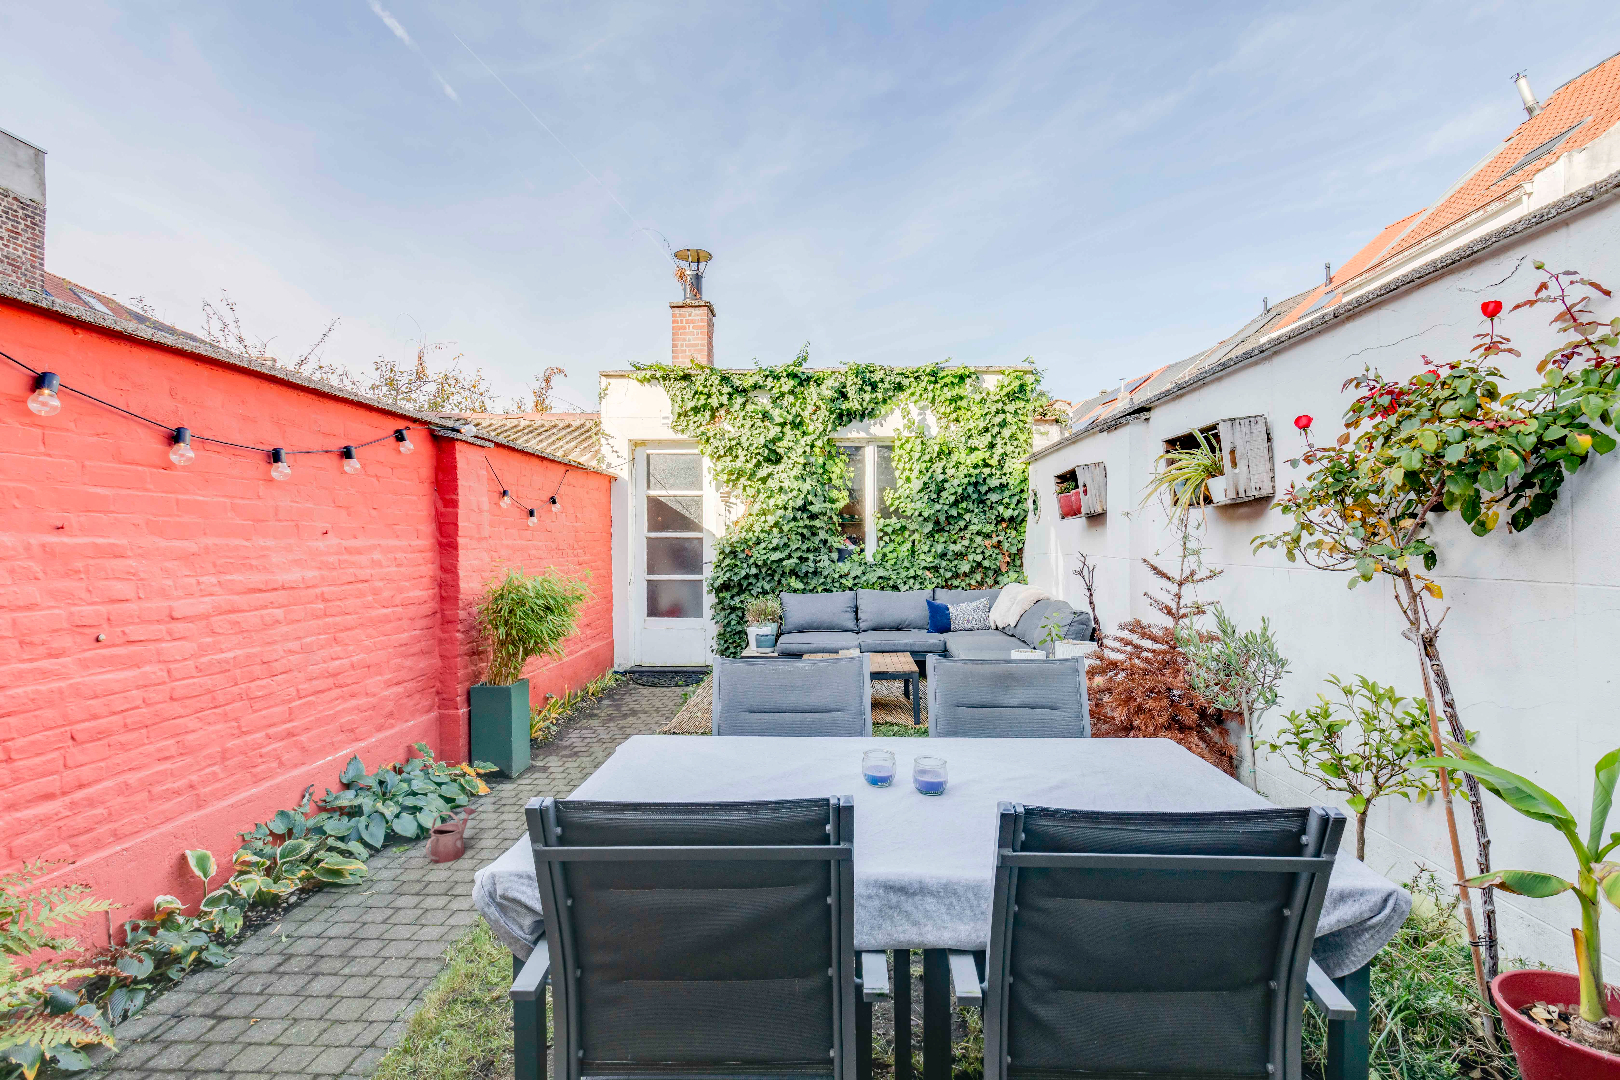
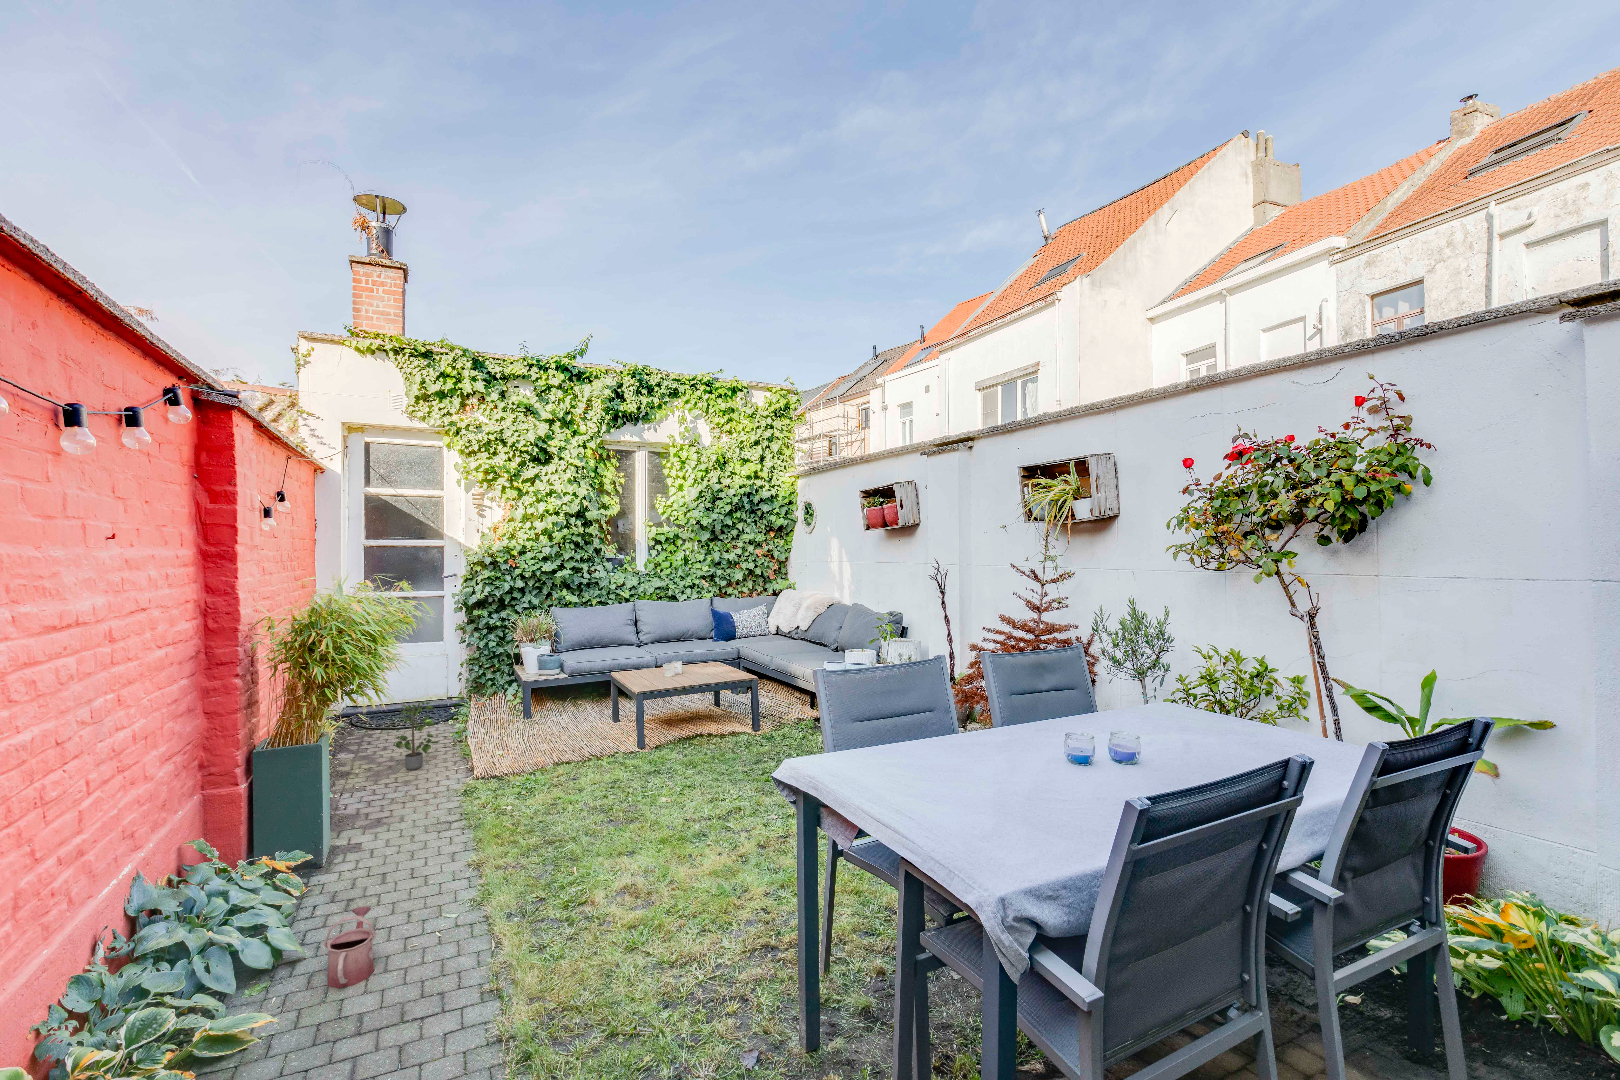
potted plant: none [617,662,650,718] -> present [395,702,438,770]

